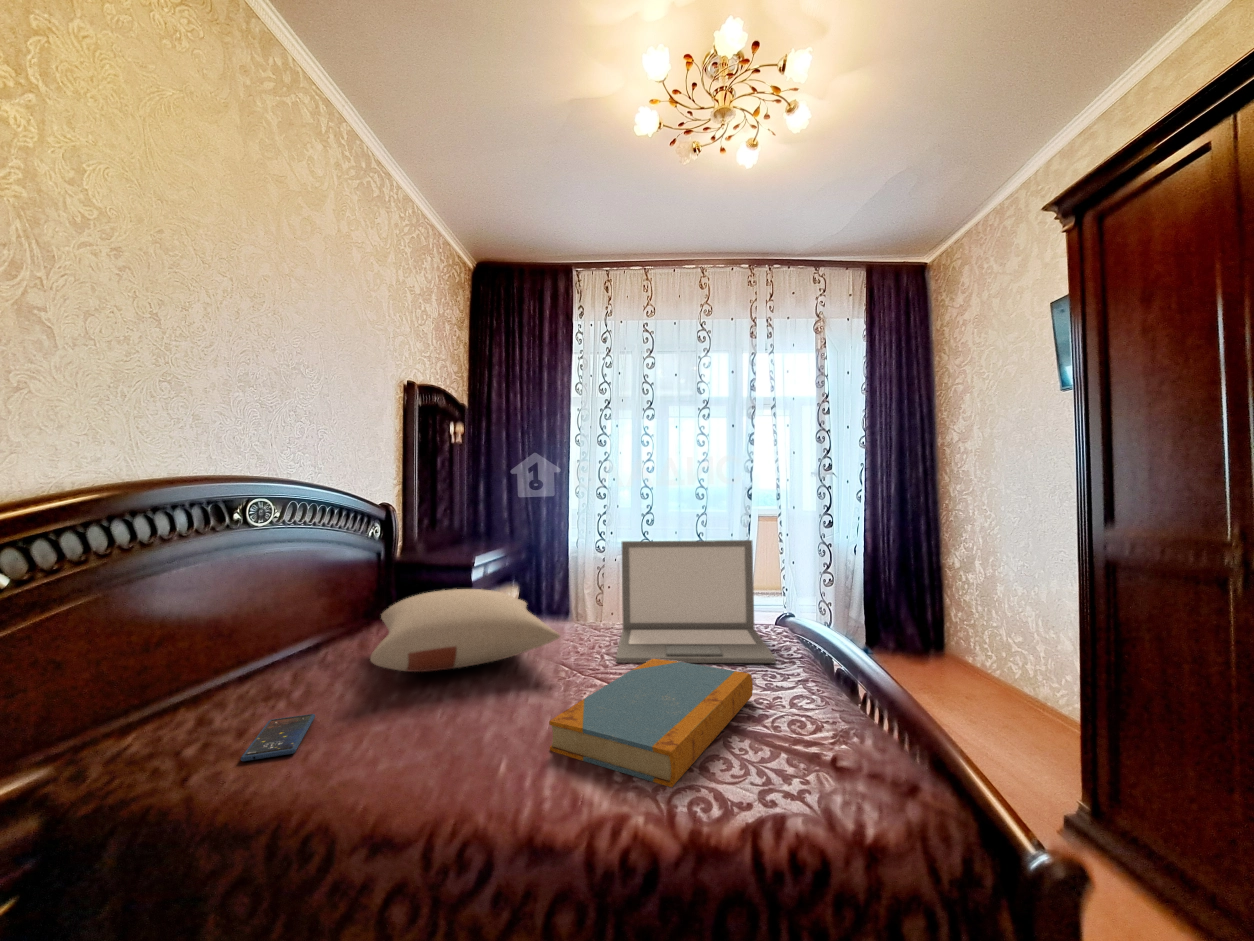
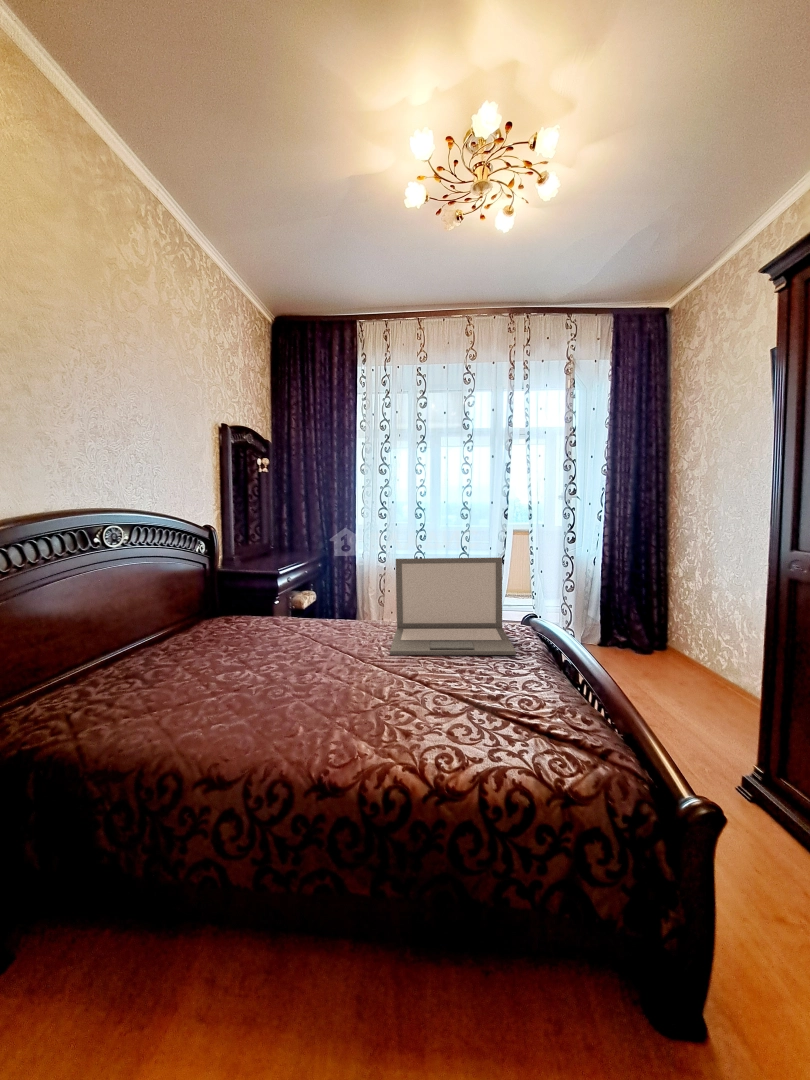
pillow: present [370,589,560,672] -> none [198,598,345,662]
book: present [549,659,753,787] -> none [335,652,494,747]
smartphone: present [241,714,315,761] -> none [106,694,158,728]

